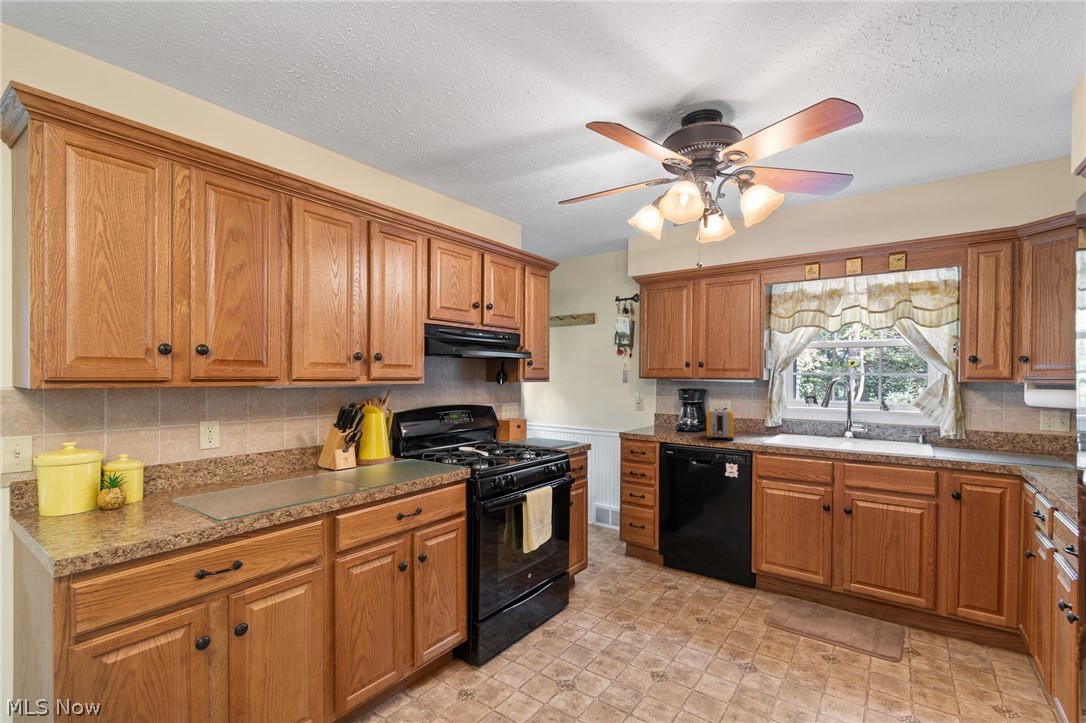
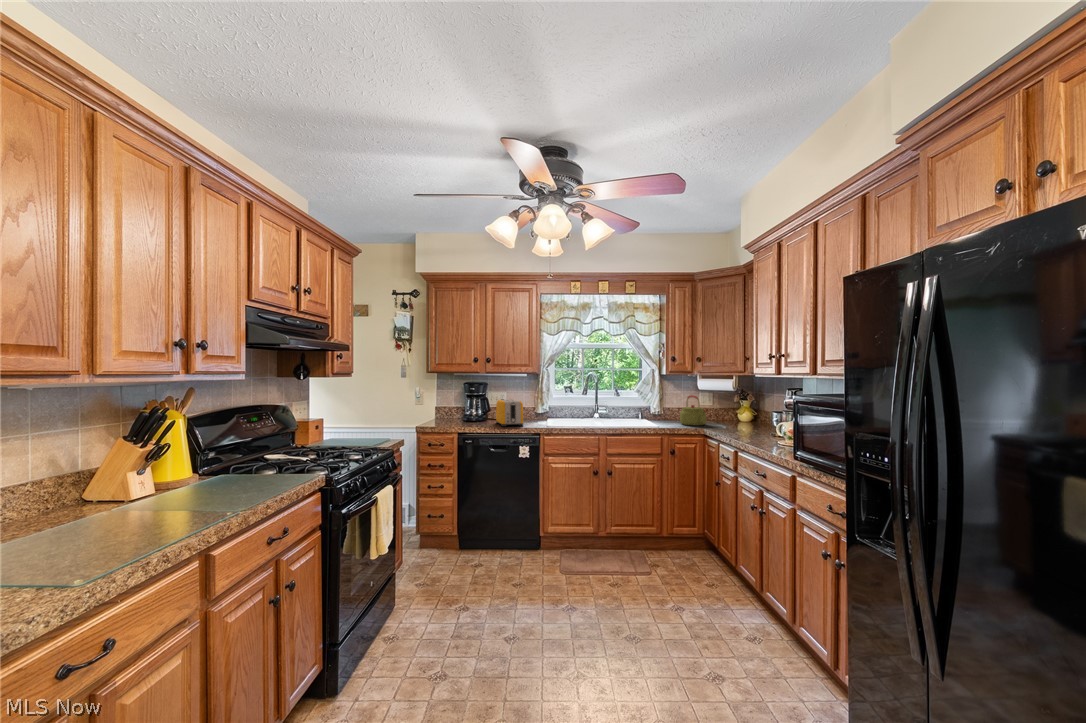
kettle: none [983,416,1036,463] -> present [680,396,706,426]

